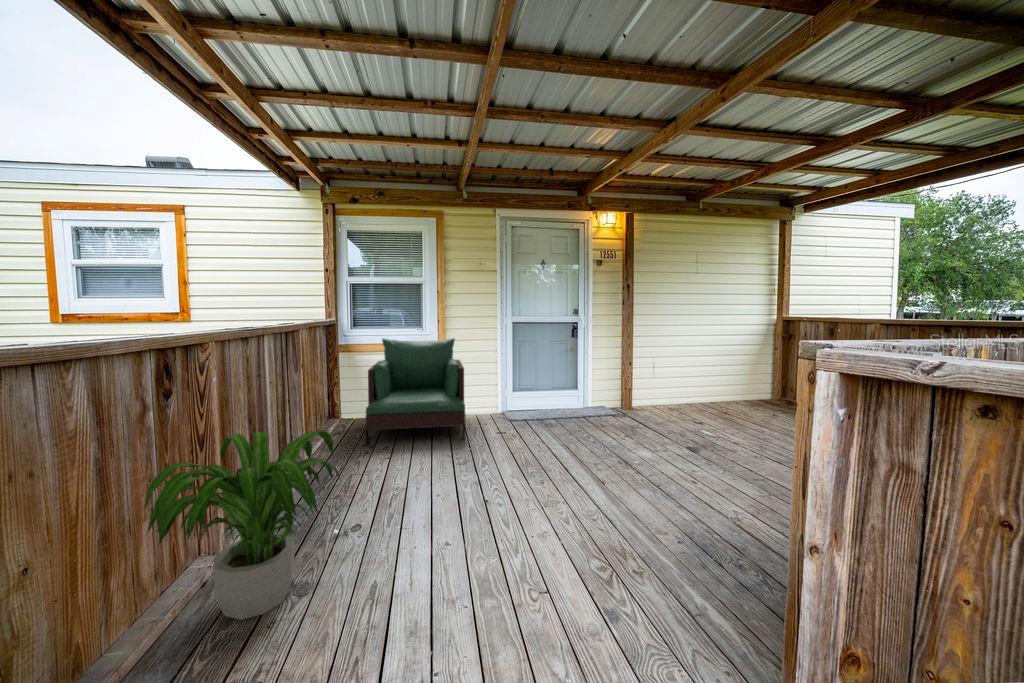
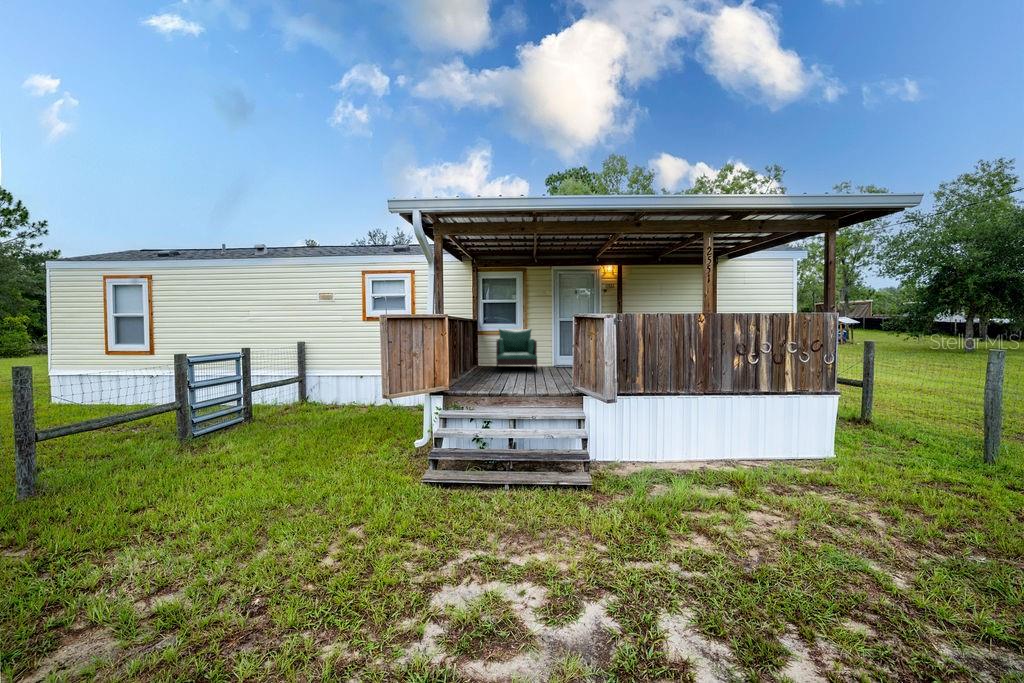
potted plant: present [144,431,340,620] -> none [472,349,509,389]

